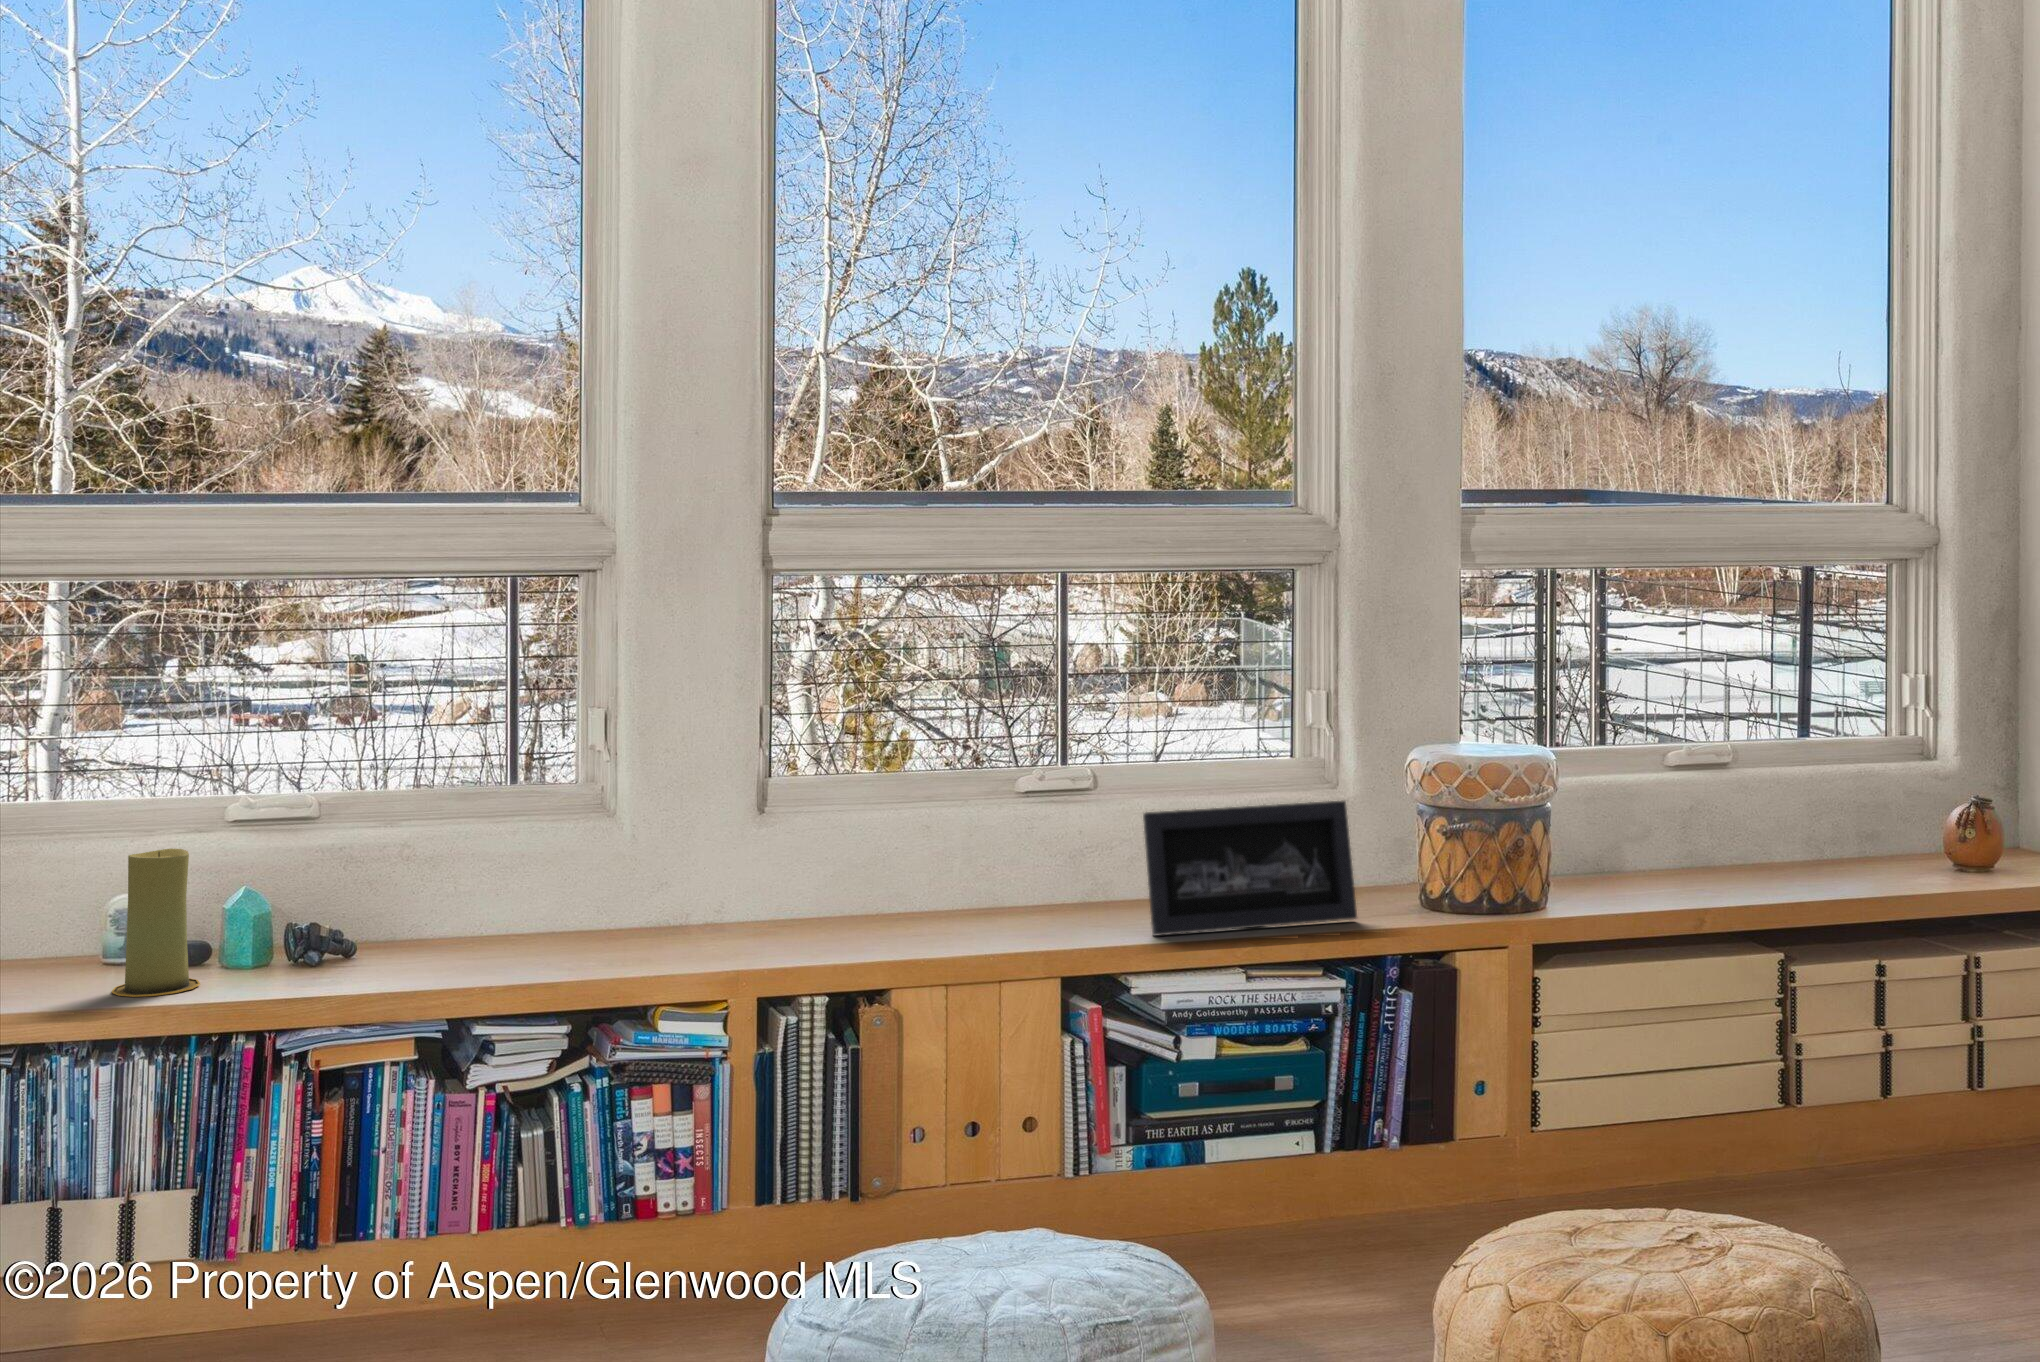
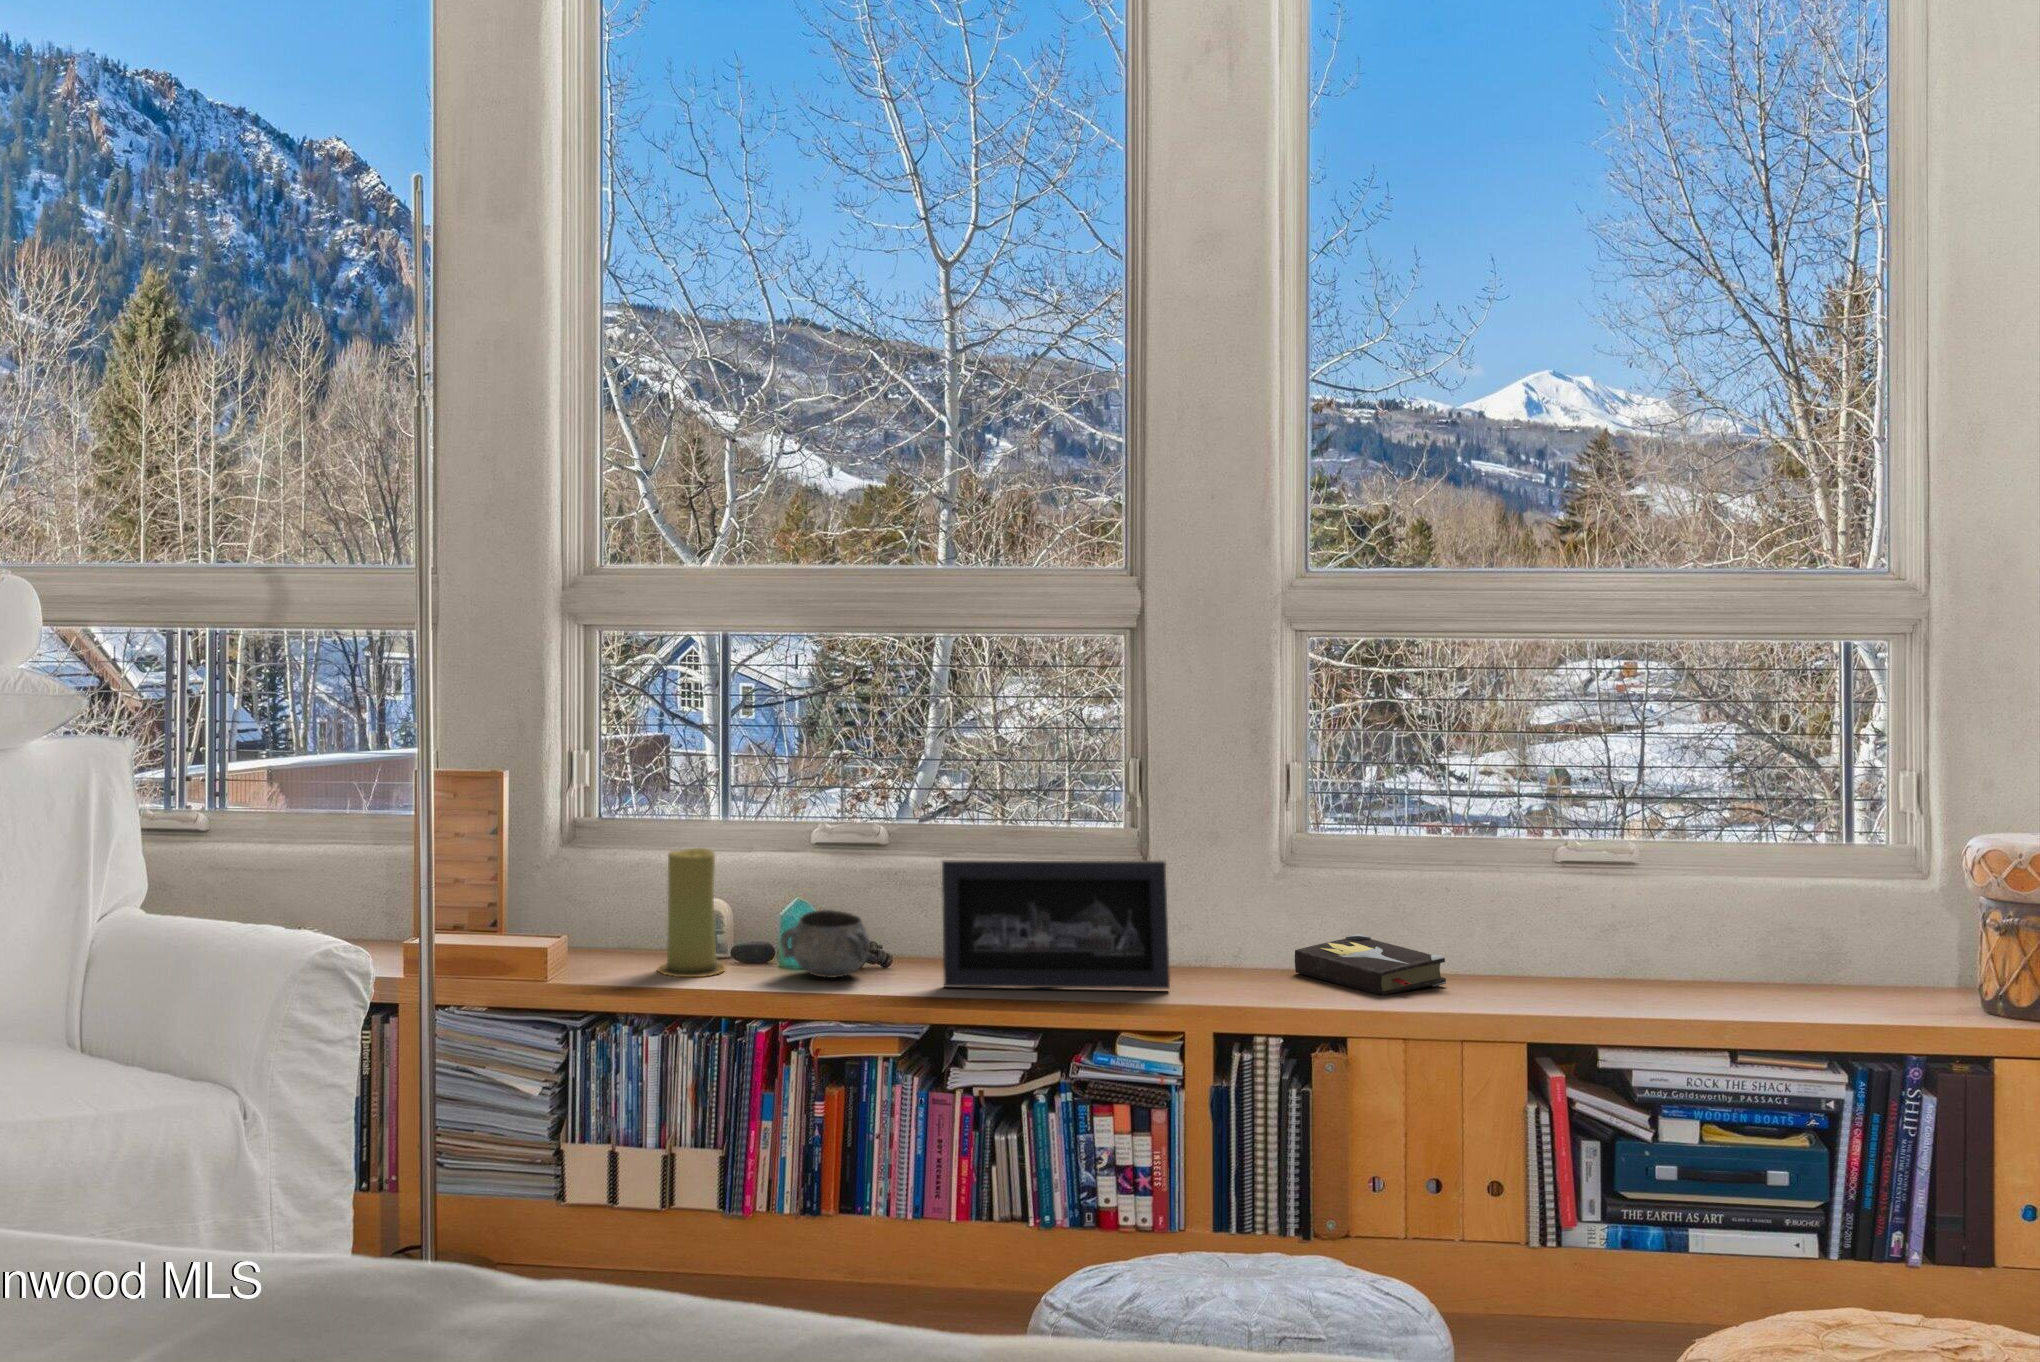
picture frame: present [1143,801,1357,935] -> present [942,860,1170,989]
hardback book: none [840,892,987,947] -> present [1295,934,1446,996]
decorative bowl: none [269,908,378,982] -> present [781,910,870,978]

